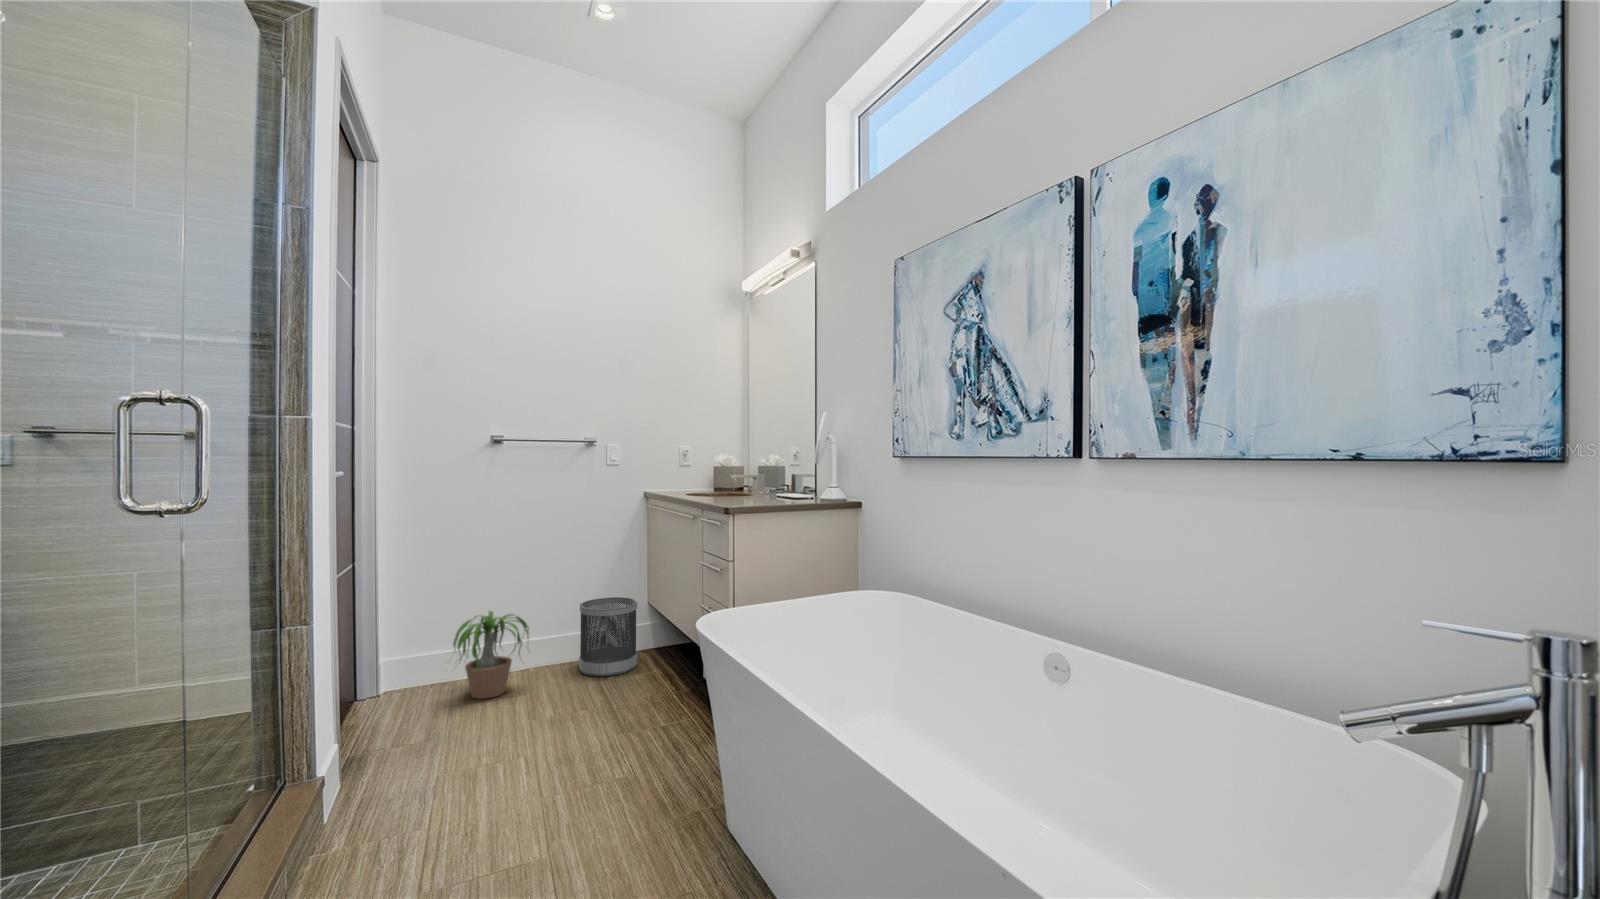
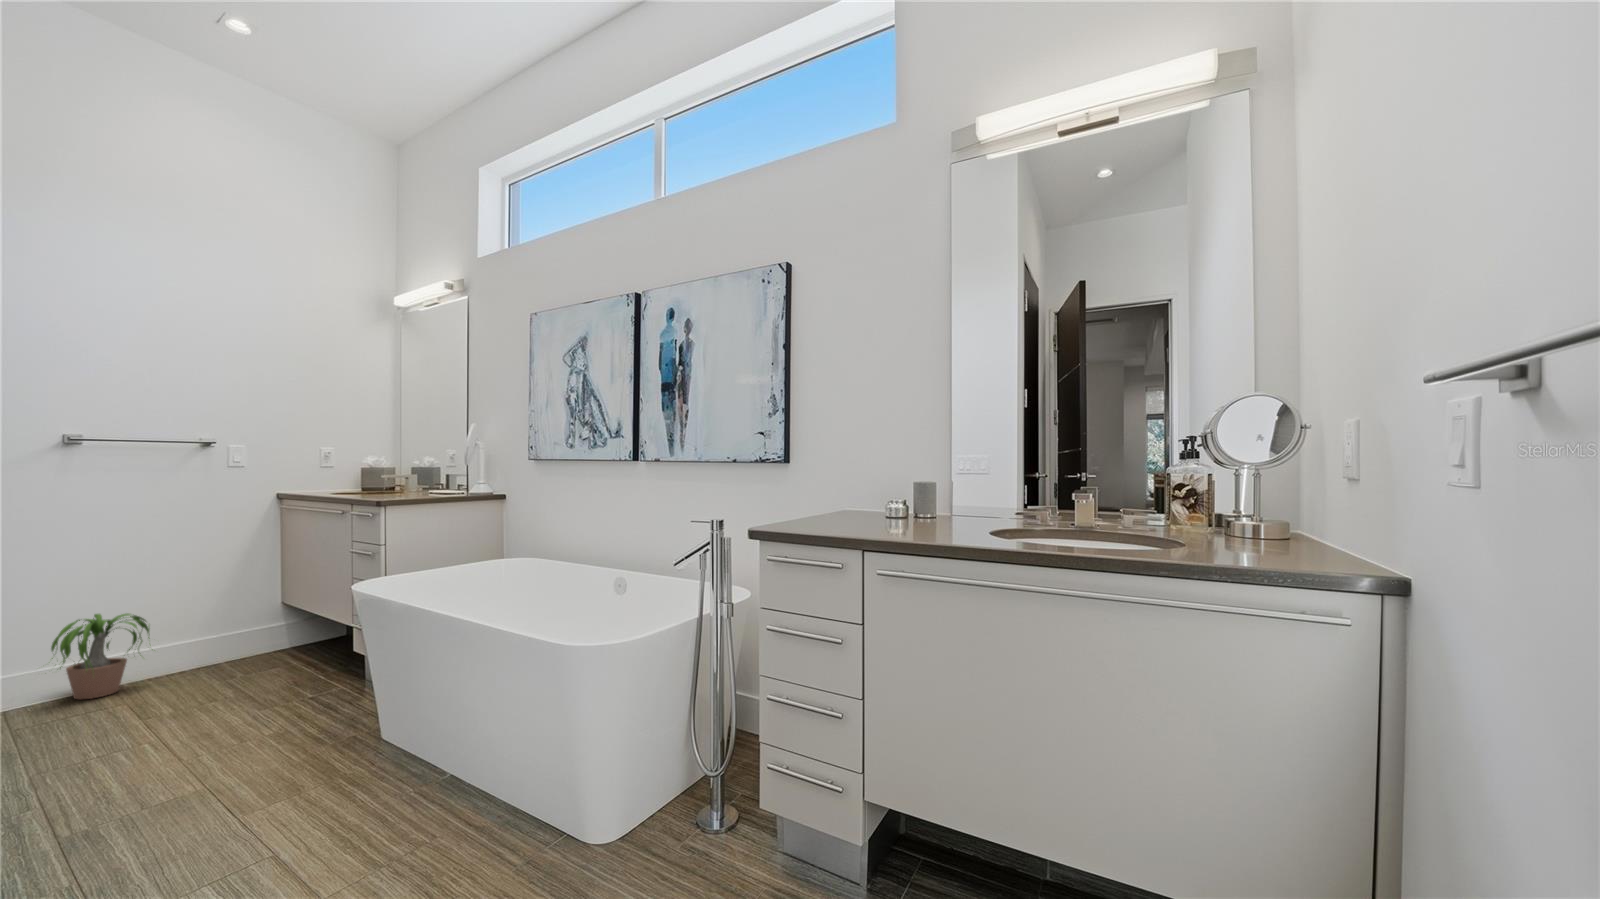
wastebasket: present [579,597,637,677] -> none [207,593,278,668]

